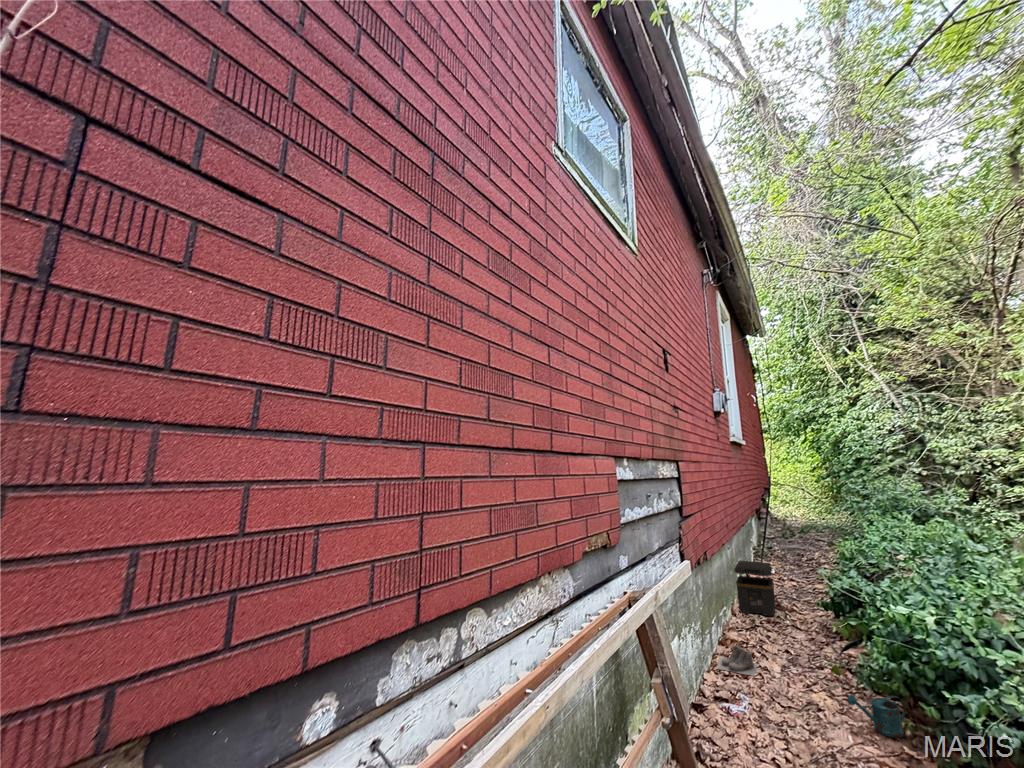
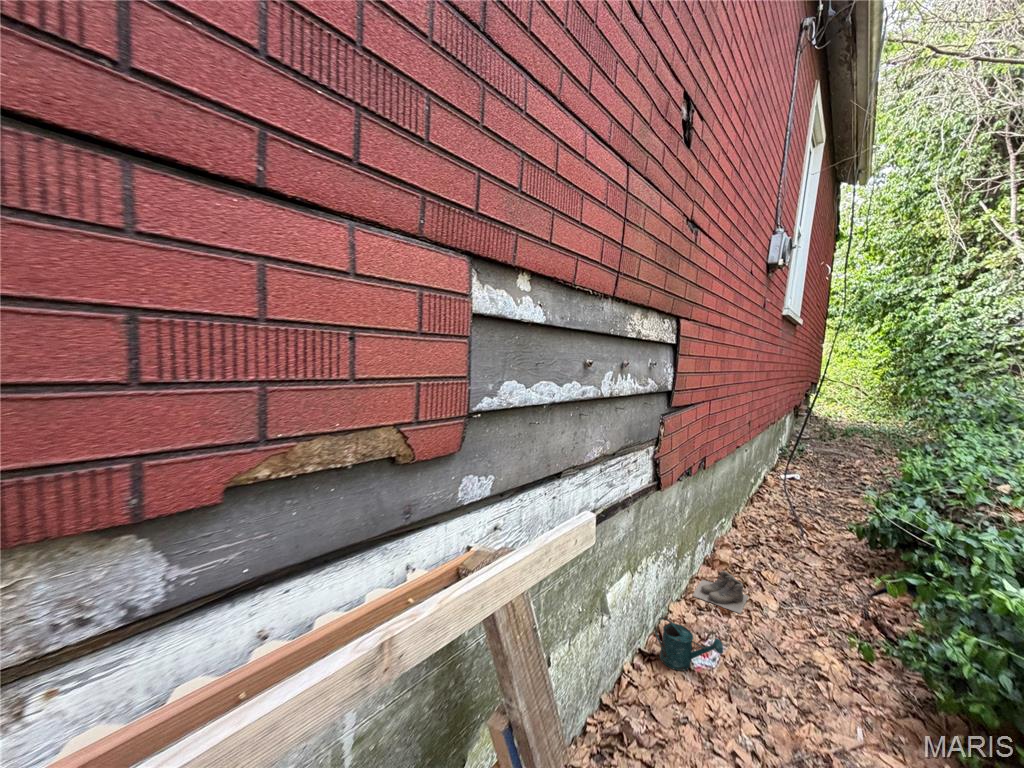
toolbox: present [735,561,776,616] -> none [745,464,800,533]
watering can: present [848,694,906,738] -> present [654,617,723,671]

